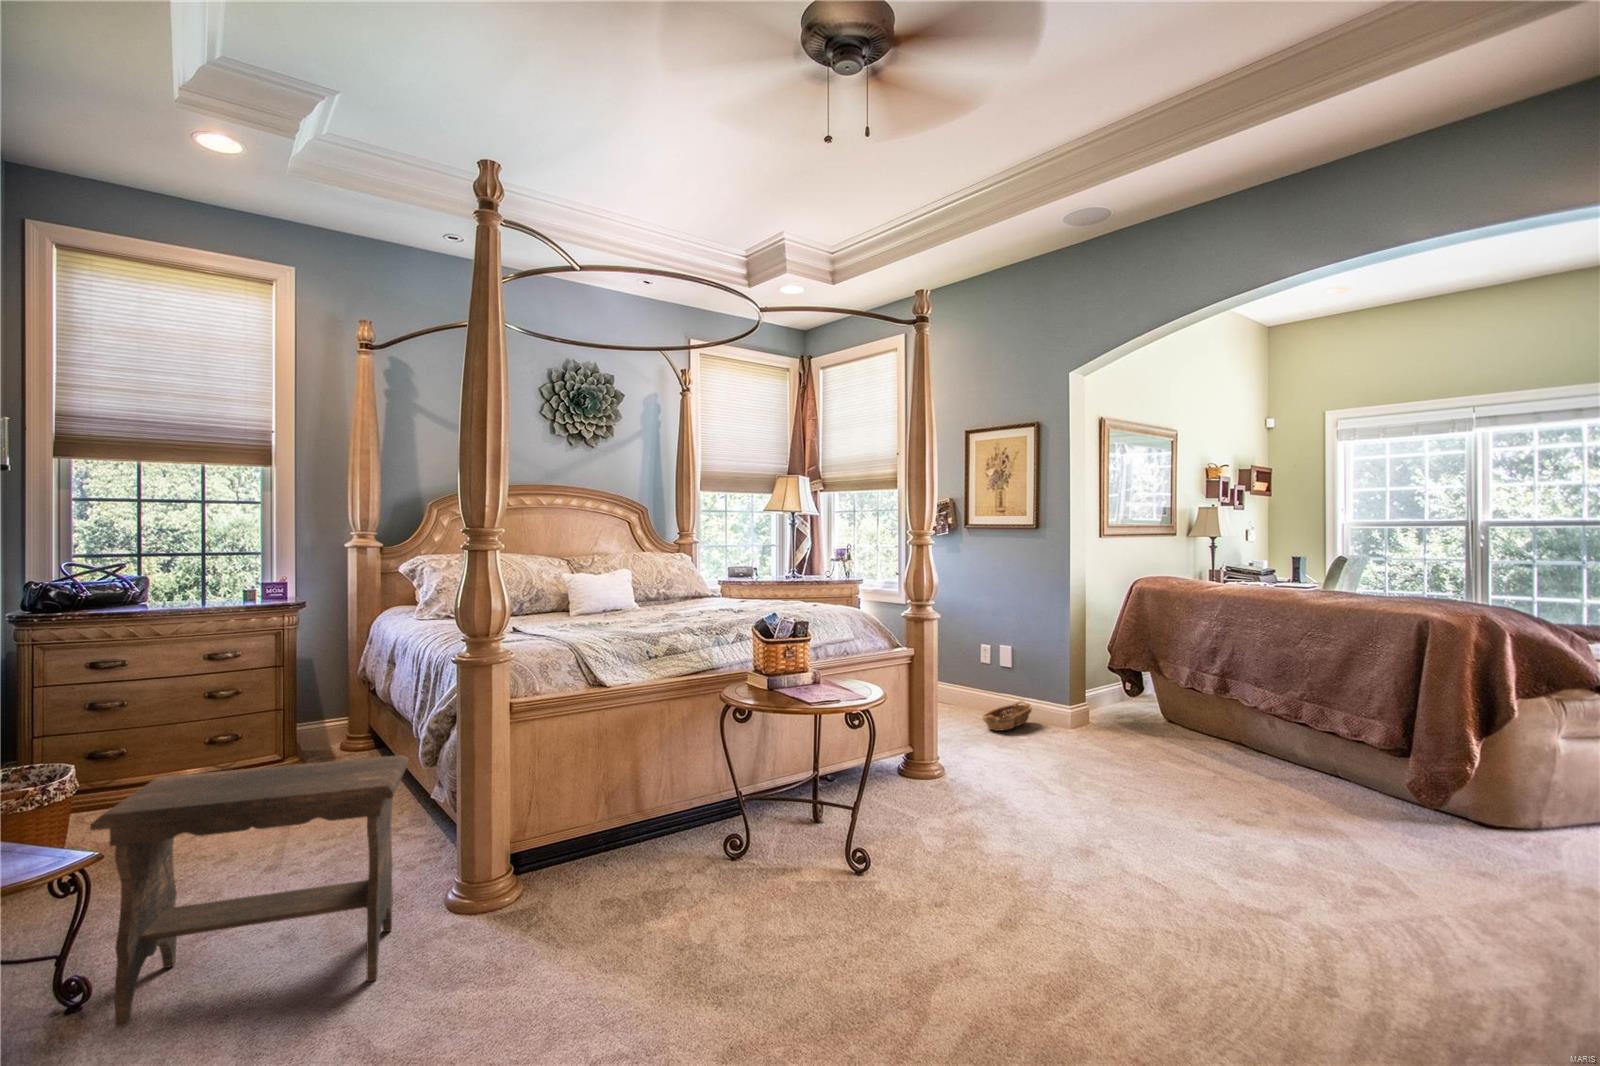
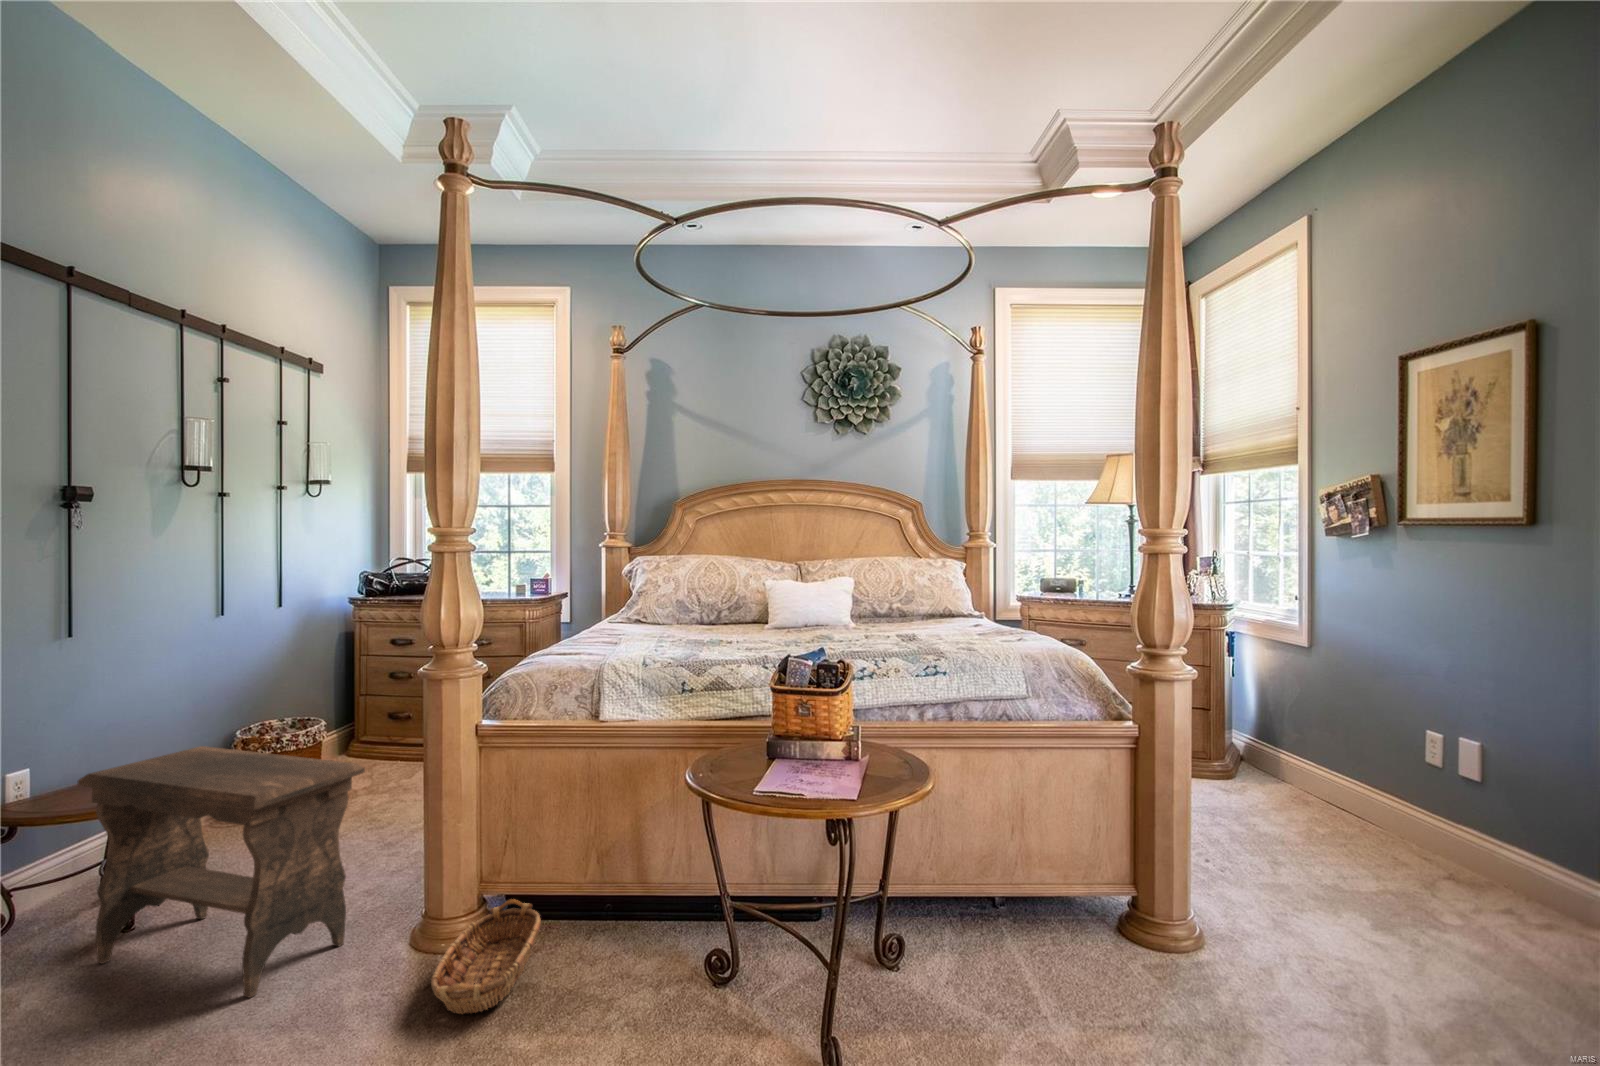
basket: present [983,701,1032,731] -> present [431,899,541,1014]

